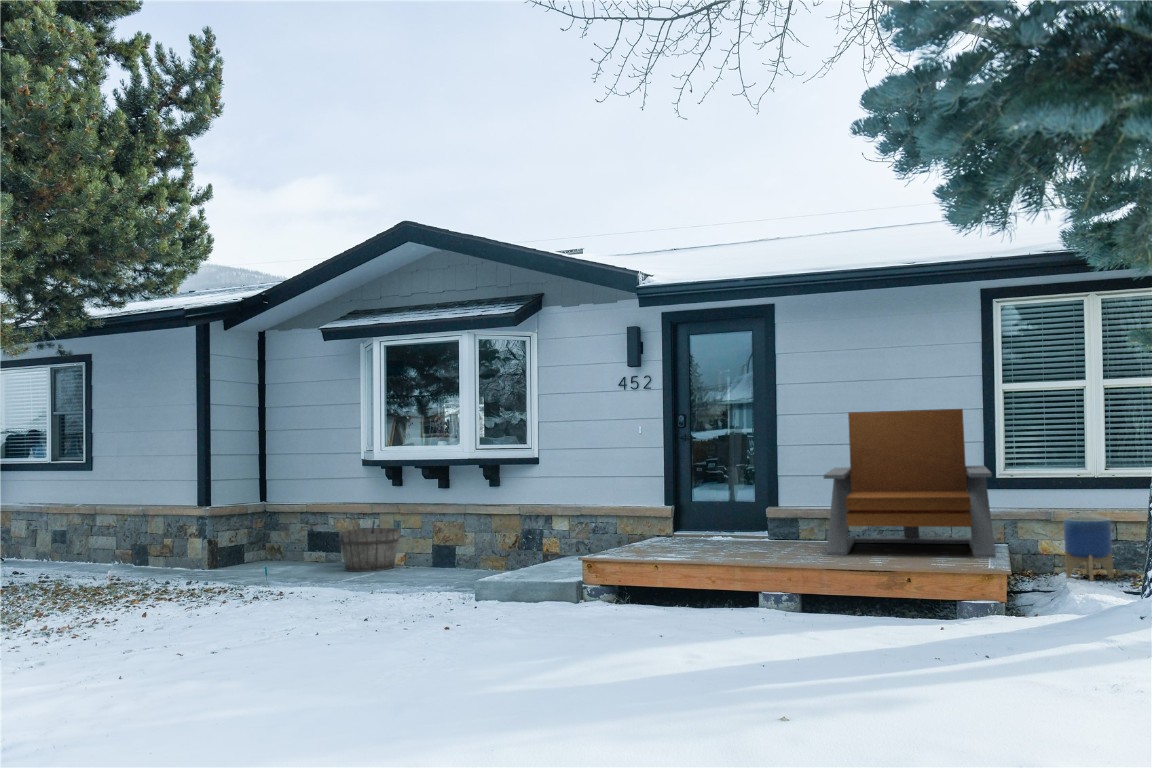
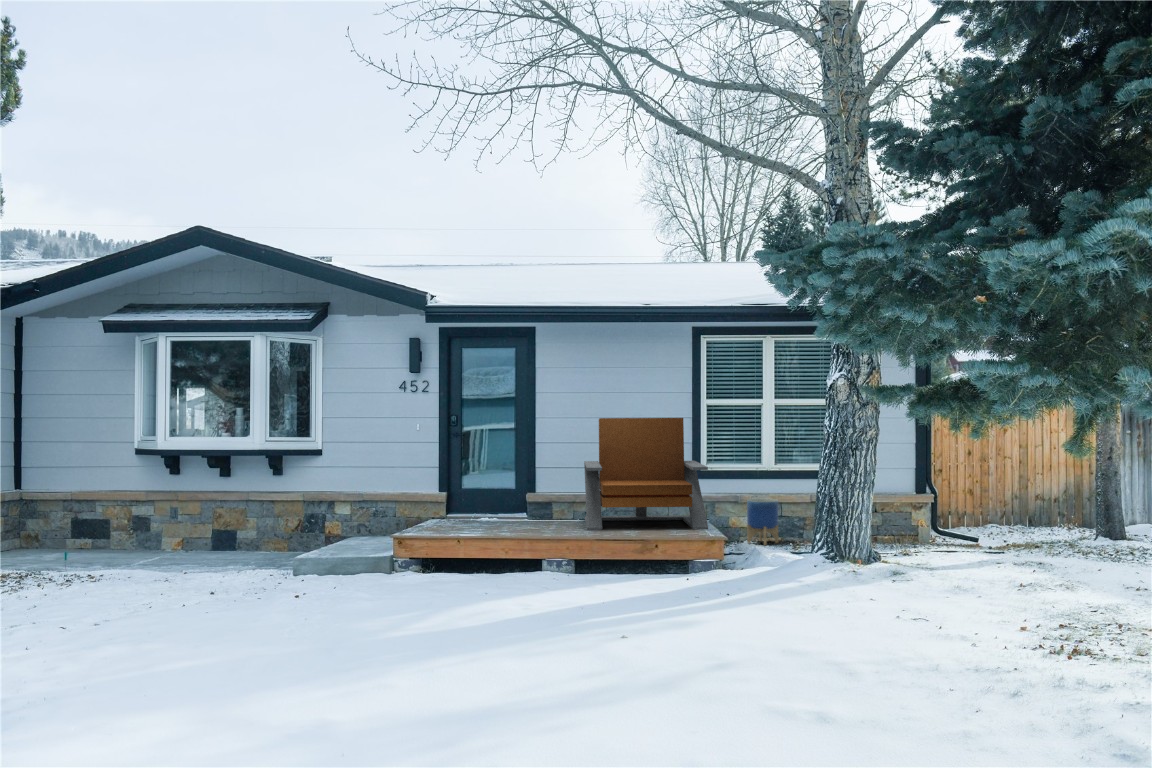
wooden bucket: present [339,517,400,572] -> none [119,504,181,556]

